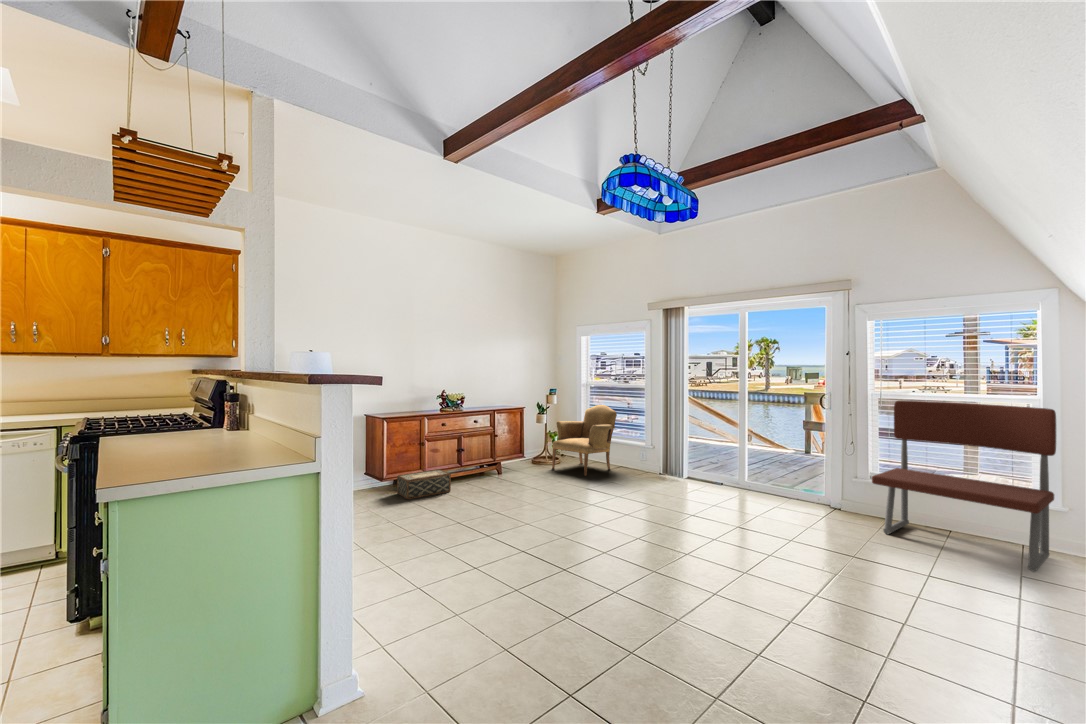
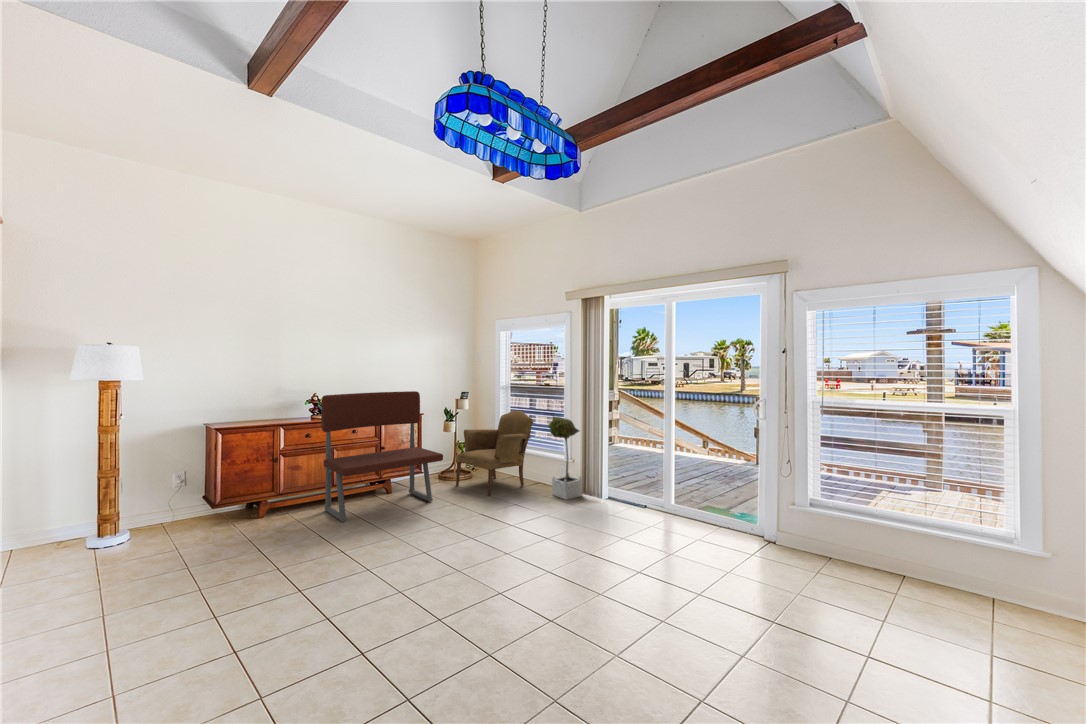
bench: present [872,401,1056,571] -> present [321,391,443,522]
potted tree: none [635,409,665,480] -> present [549,416,582,500]
woven basket: present [397,469,451,499] -> none [237,492,308,533]

